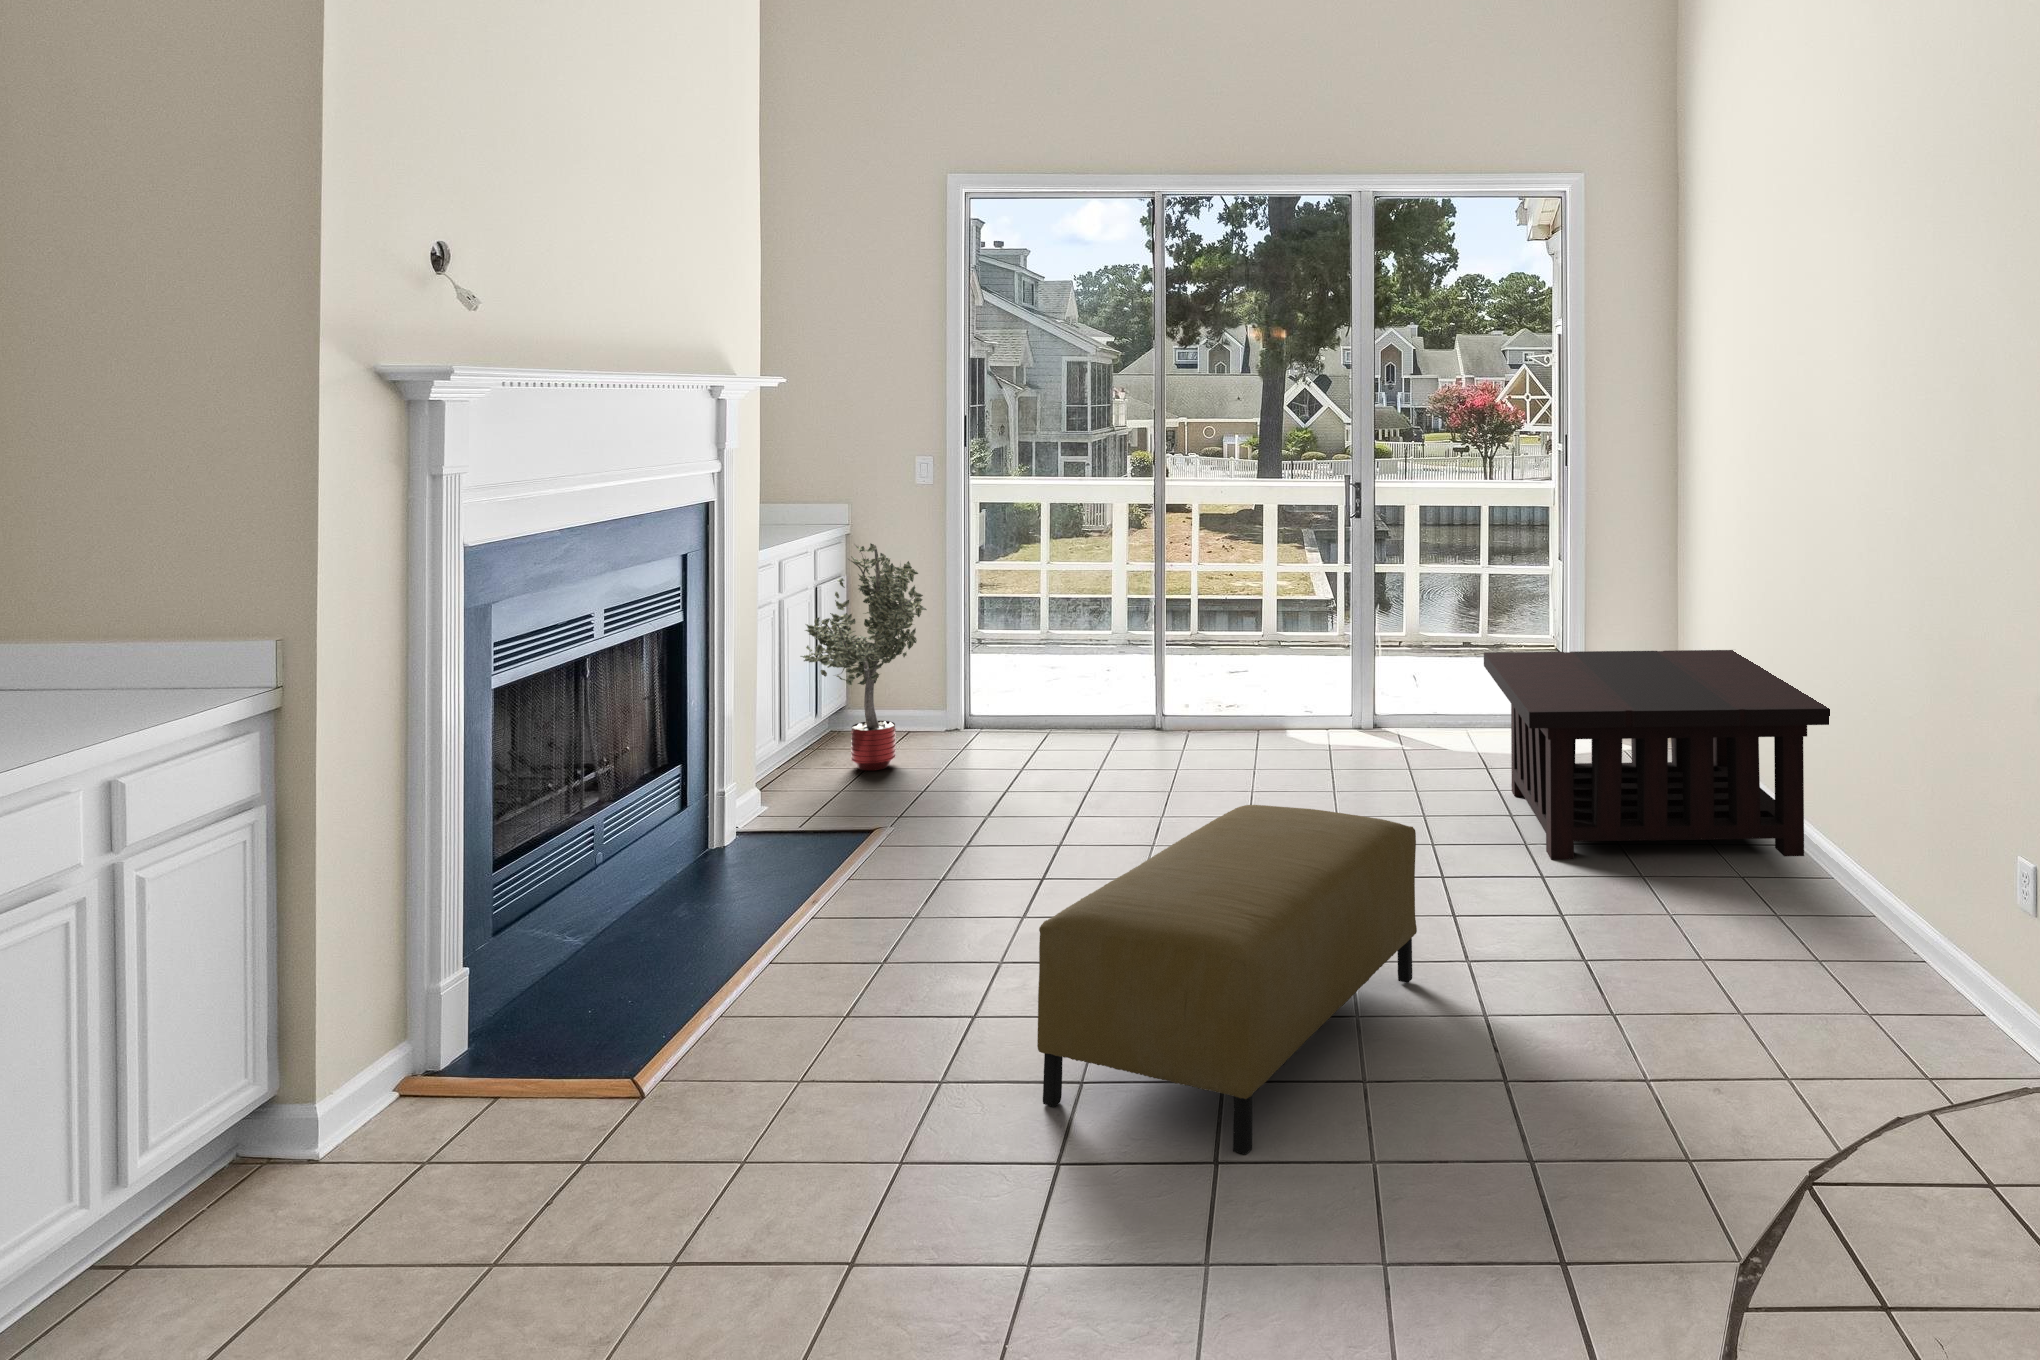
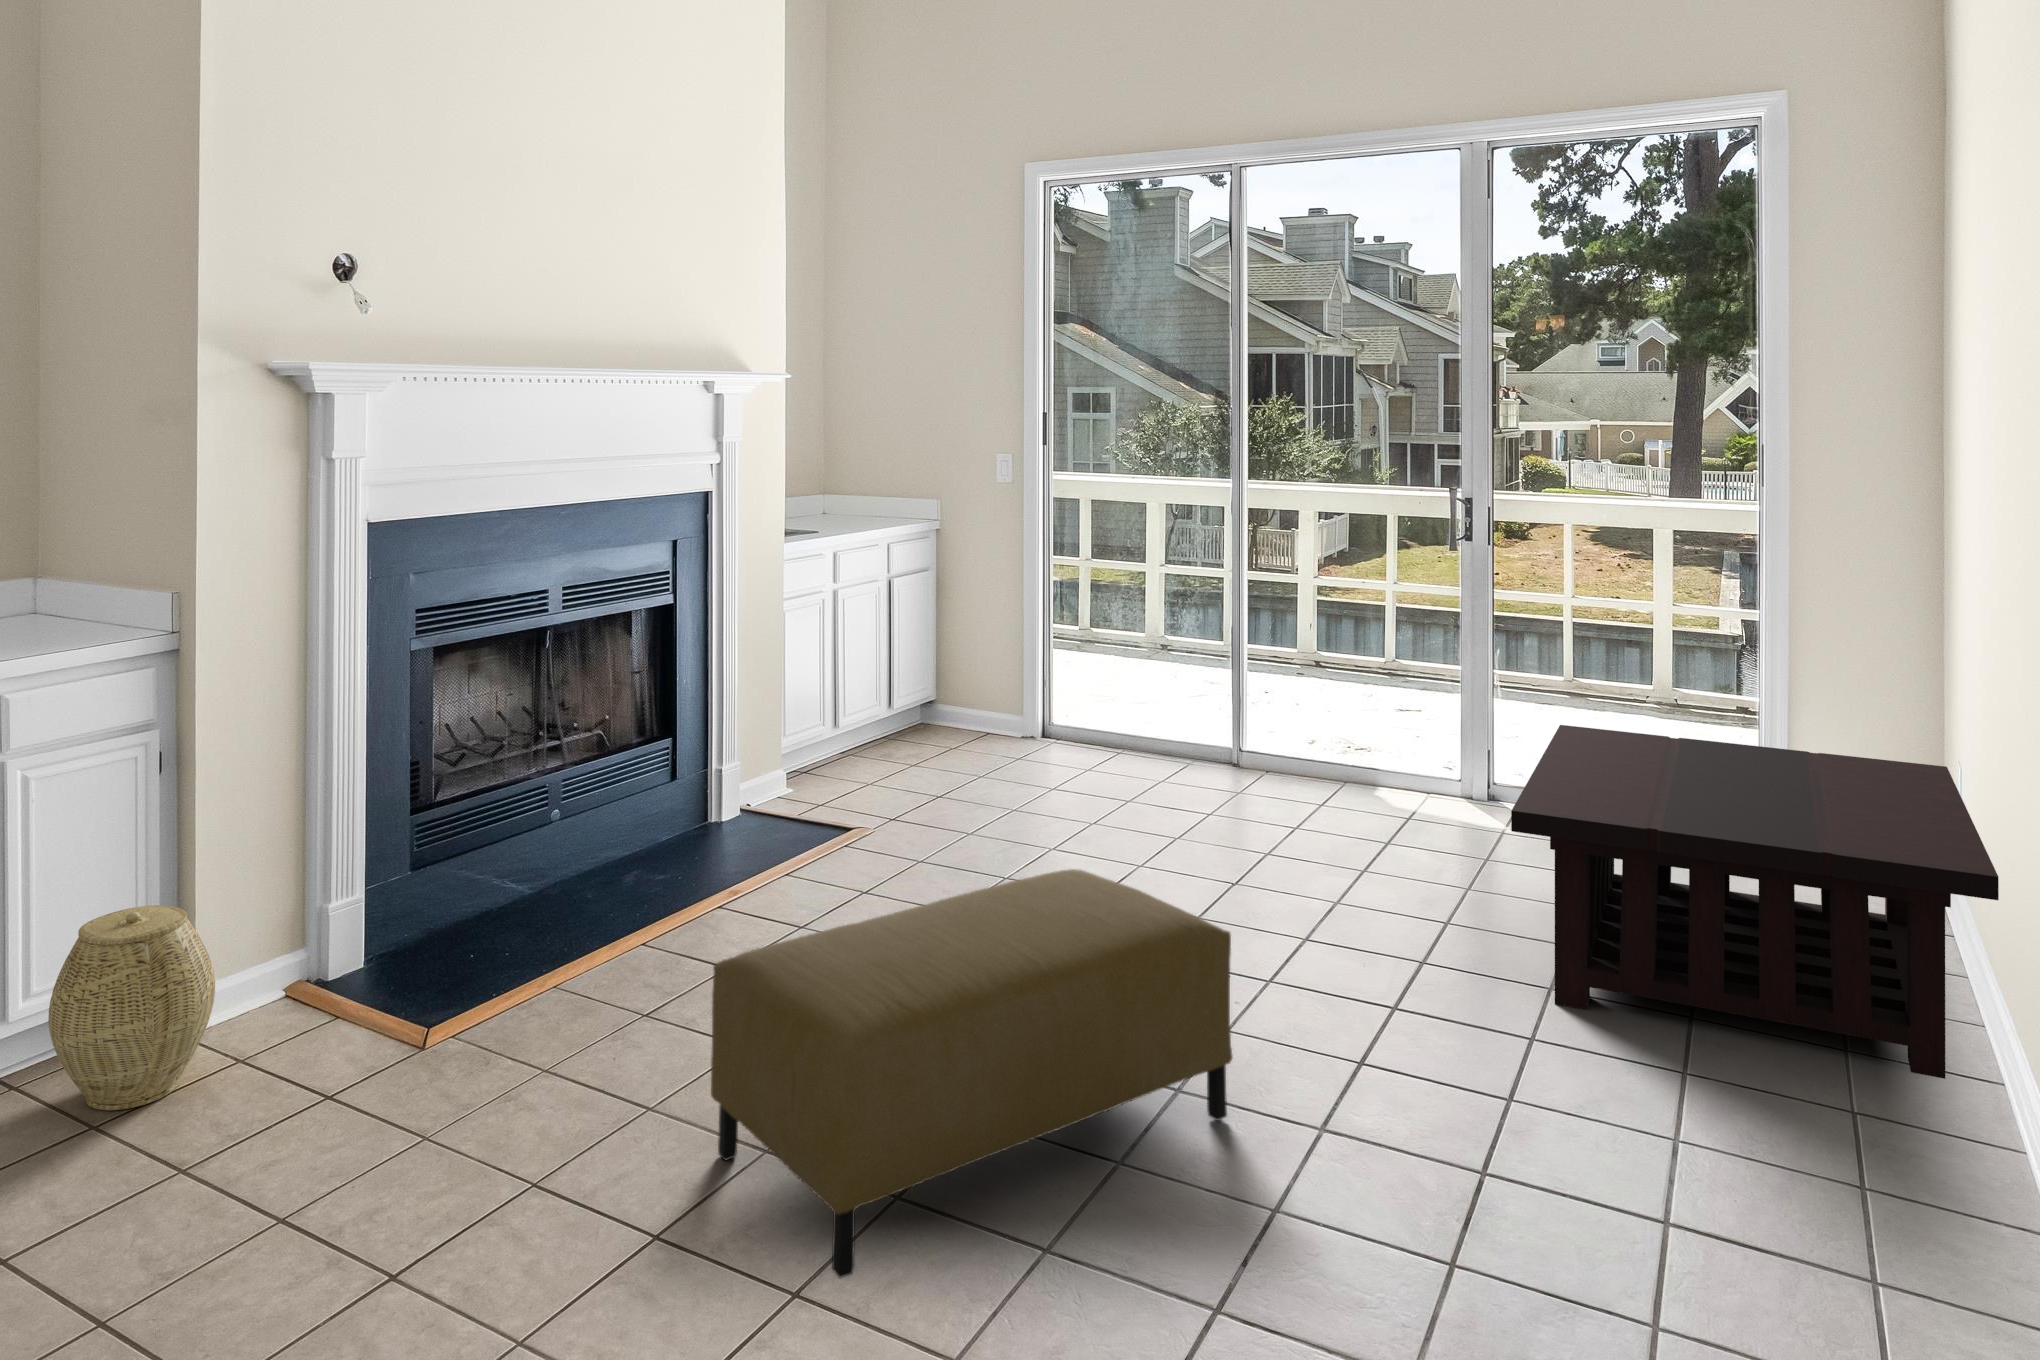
potted tree: present [801,544,927,771] -> none [864,539,1000,765]
woven basket: none [210,1001,414,1249] -> present [48,905,215,1110]

